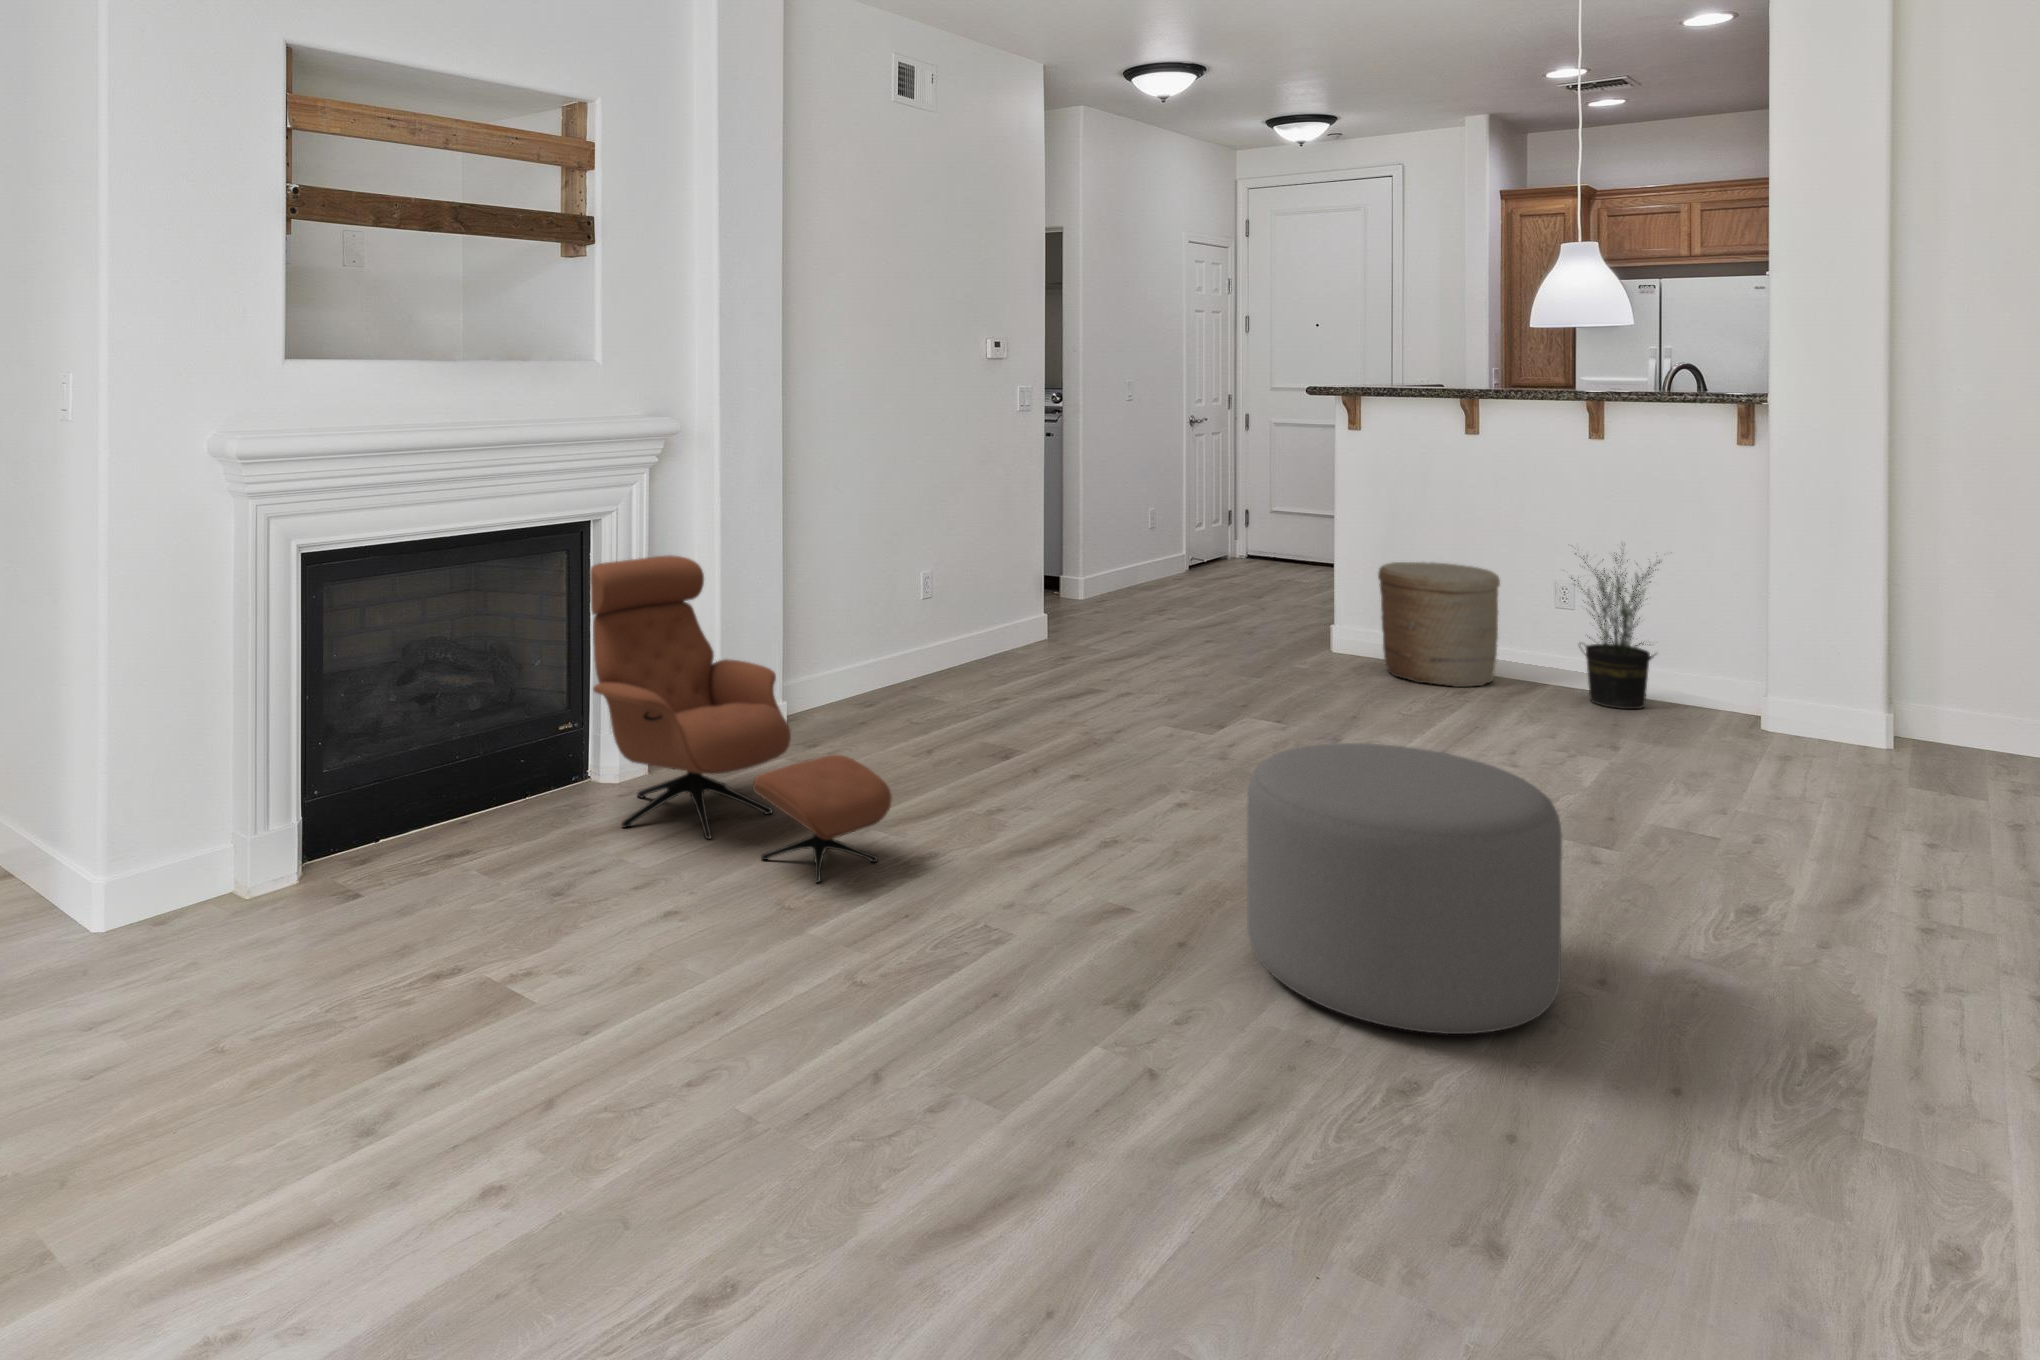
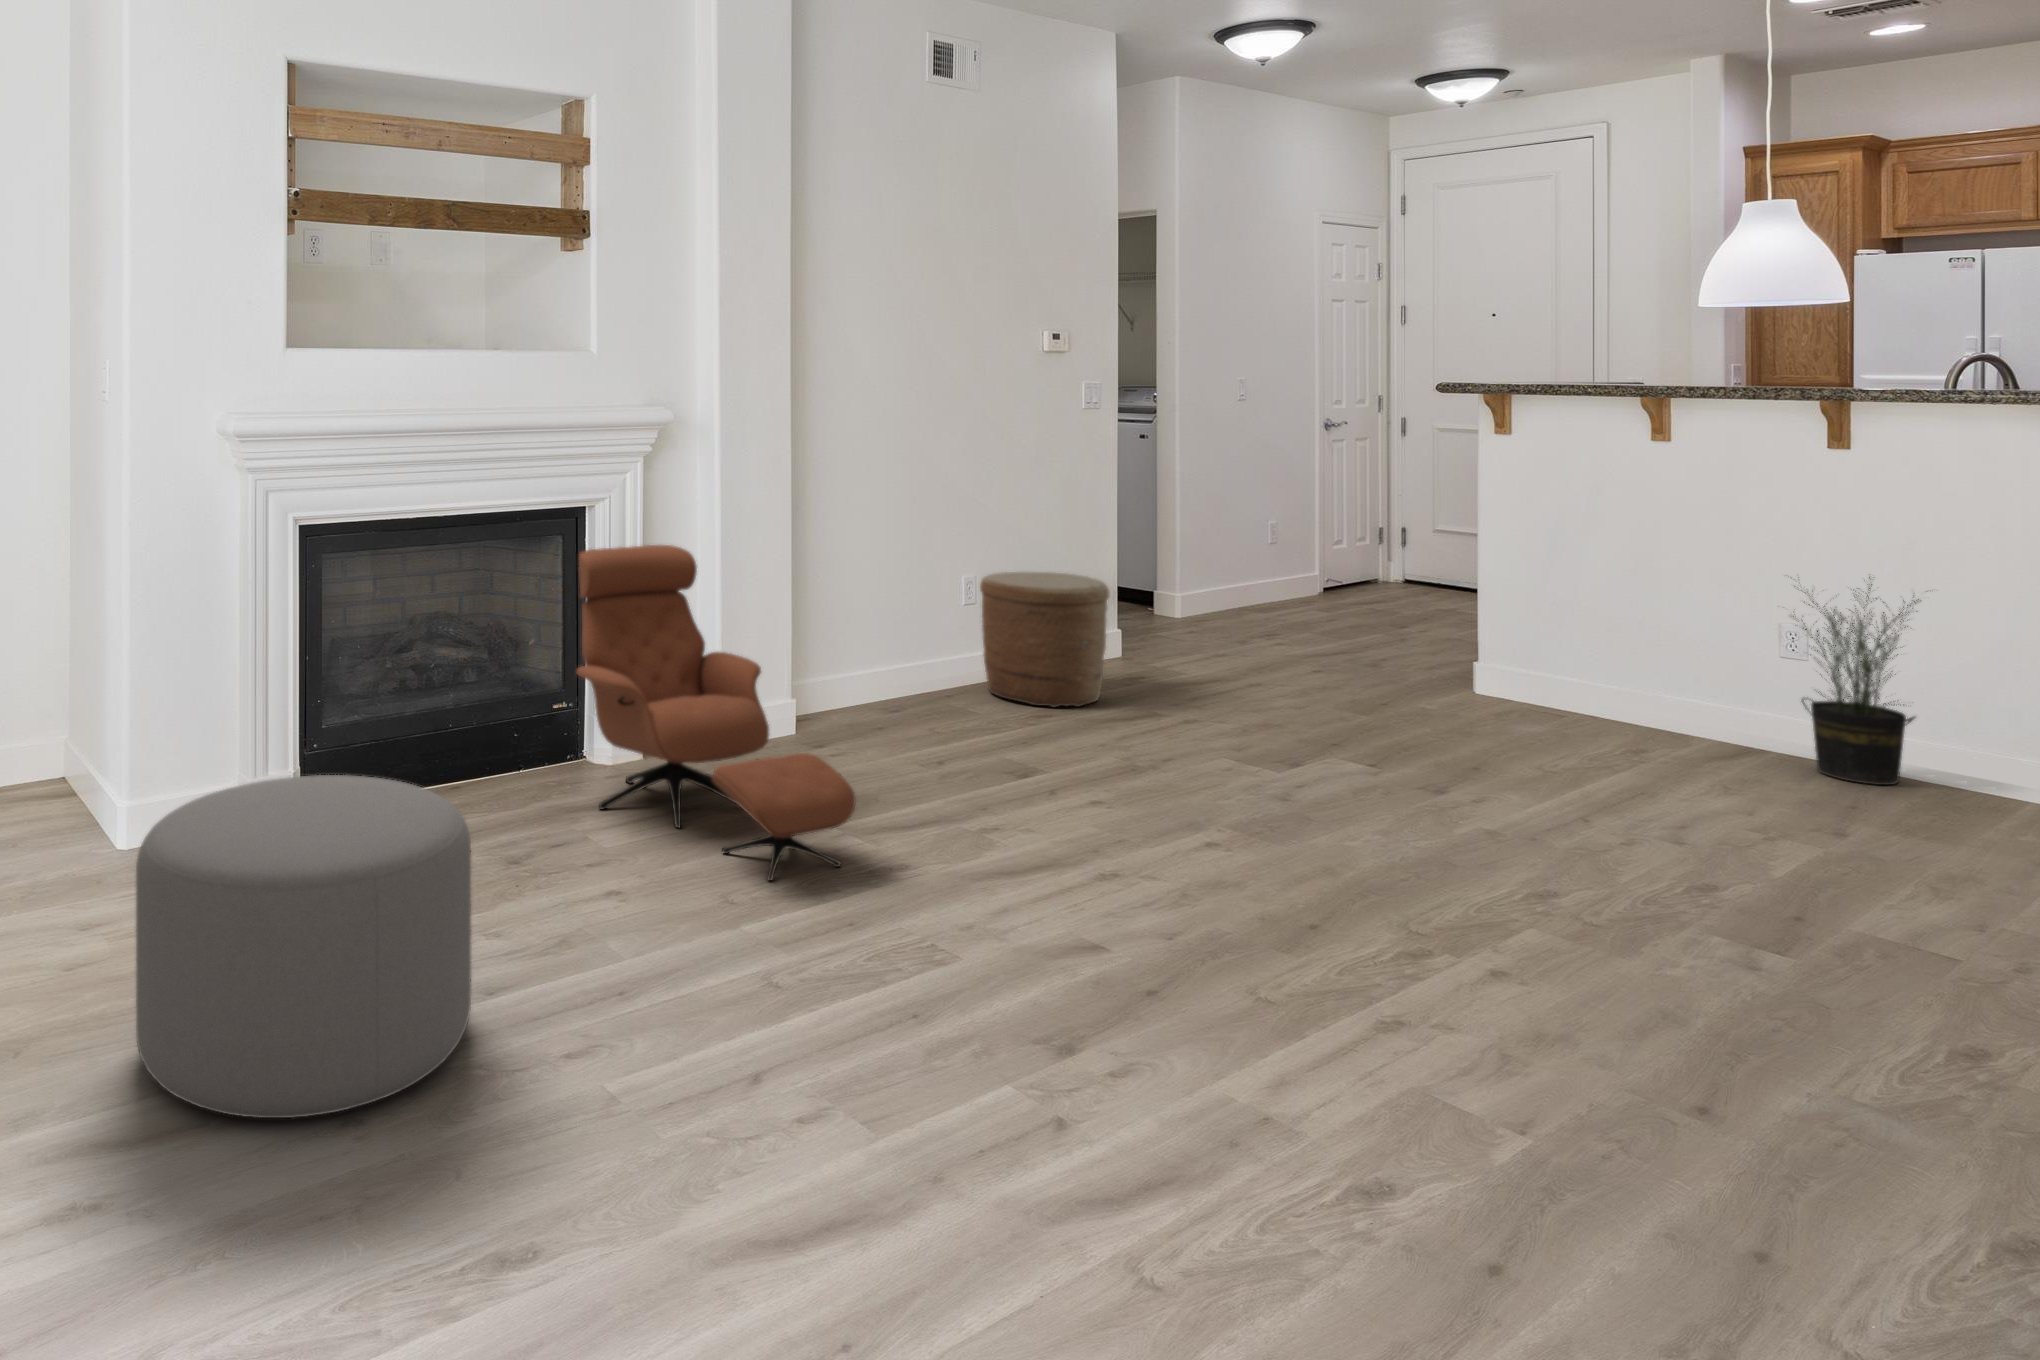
woven basket: present [1378,562,1500,687] -> present [980,572,1109,707]
ottoman: present [1247,743,1562,1034] -> present [136,775,471,1118]

